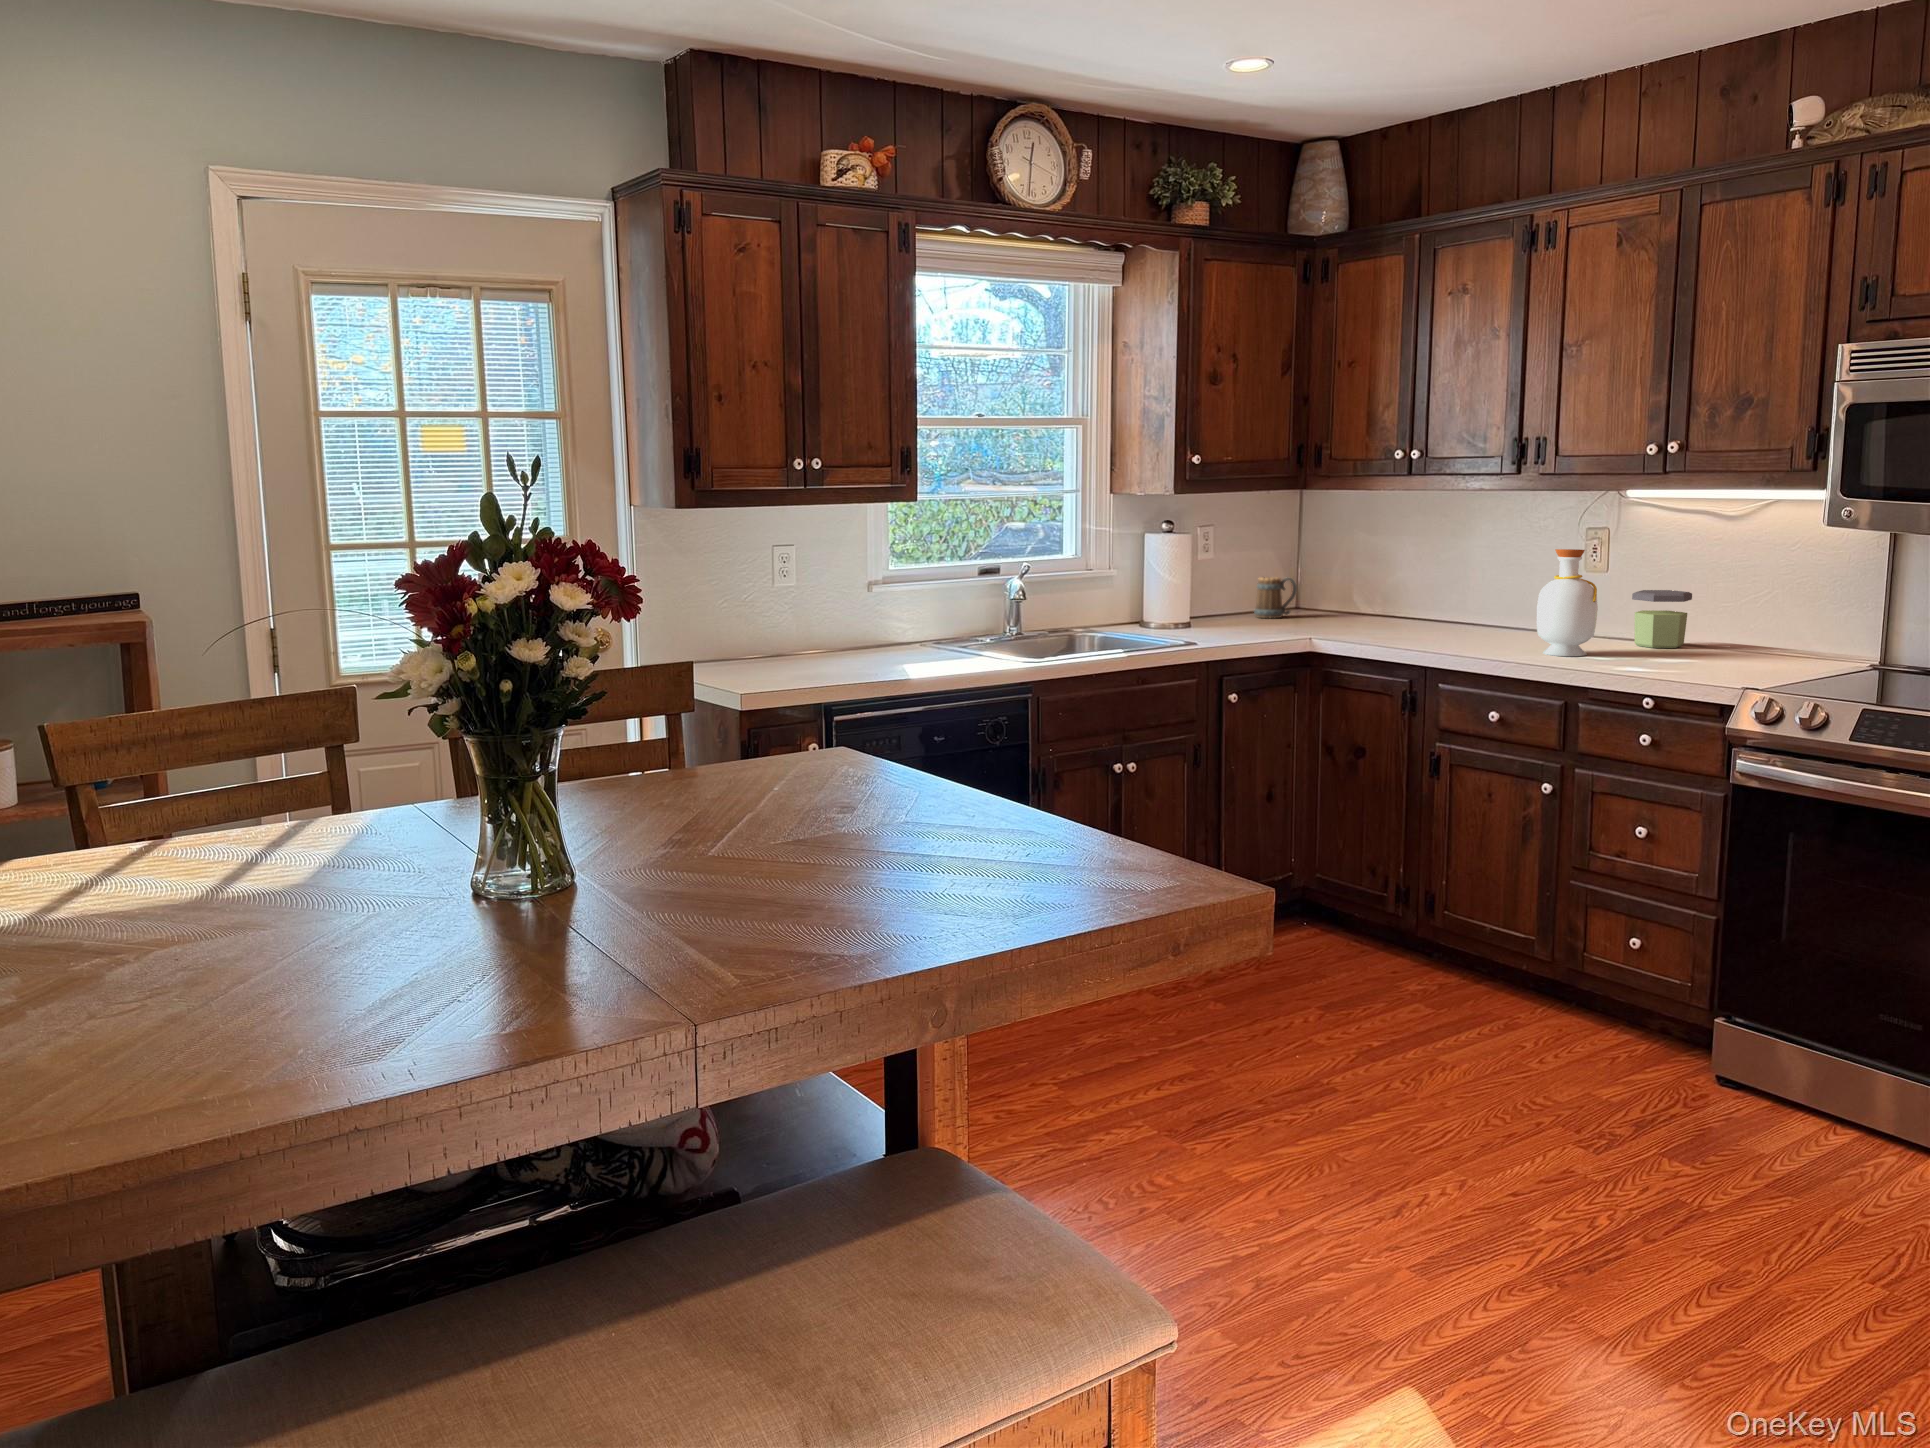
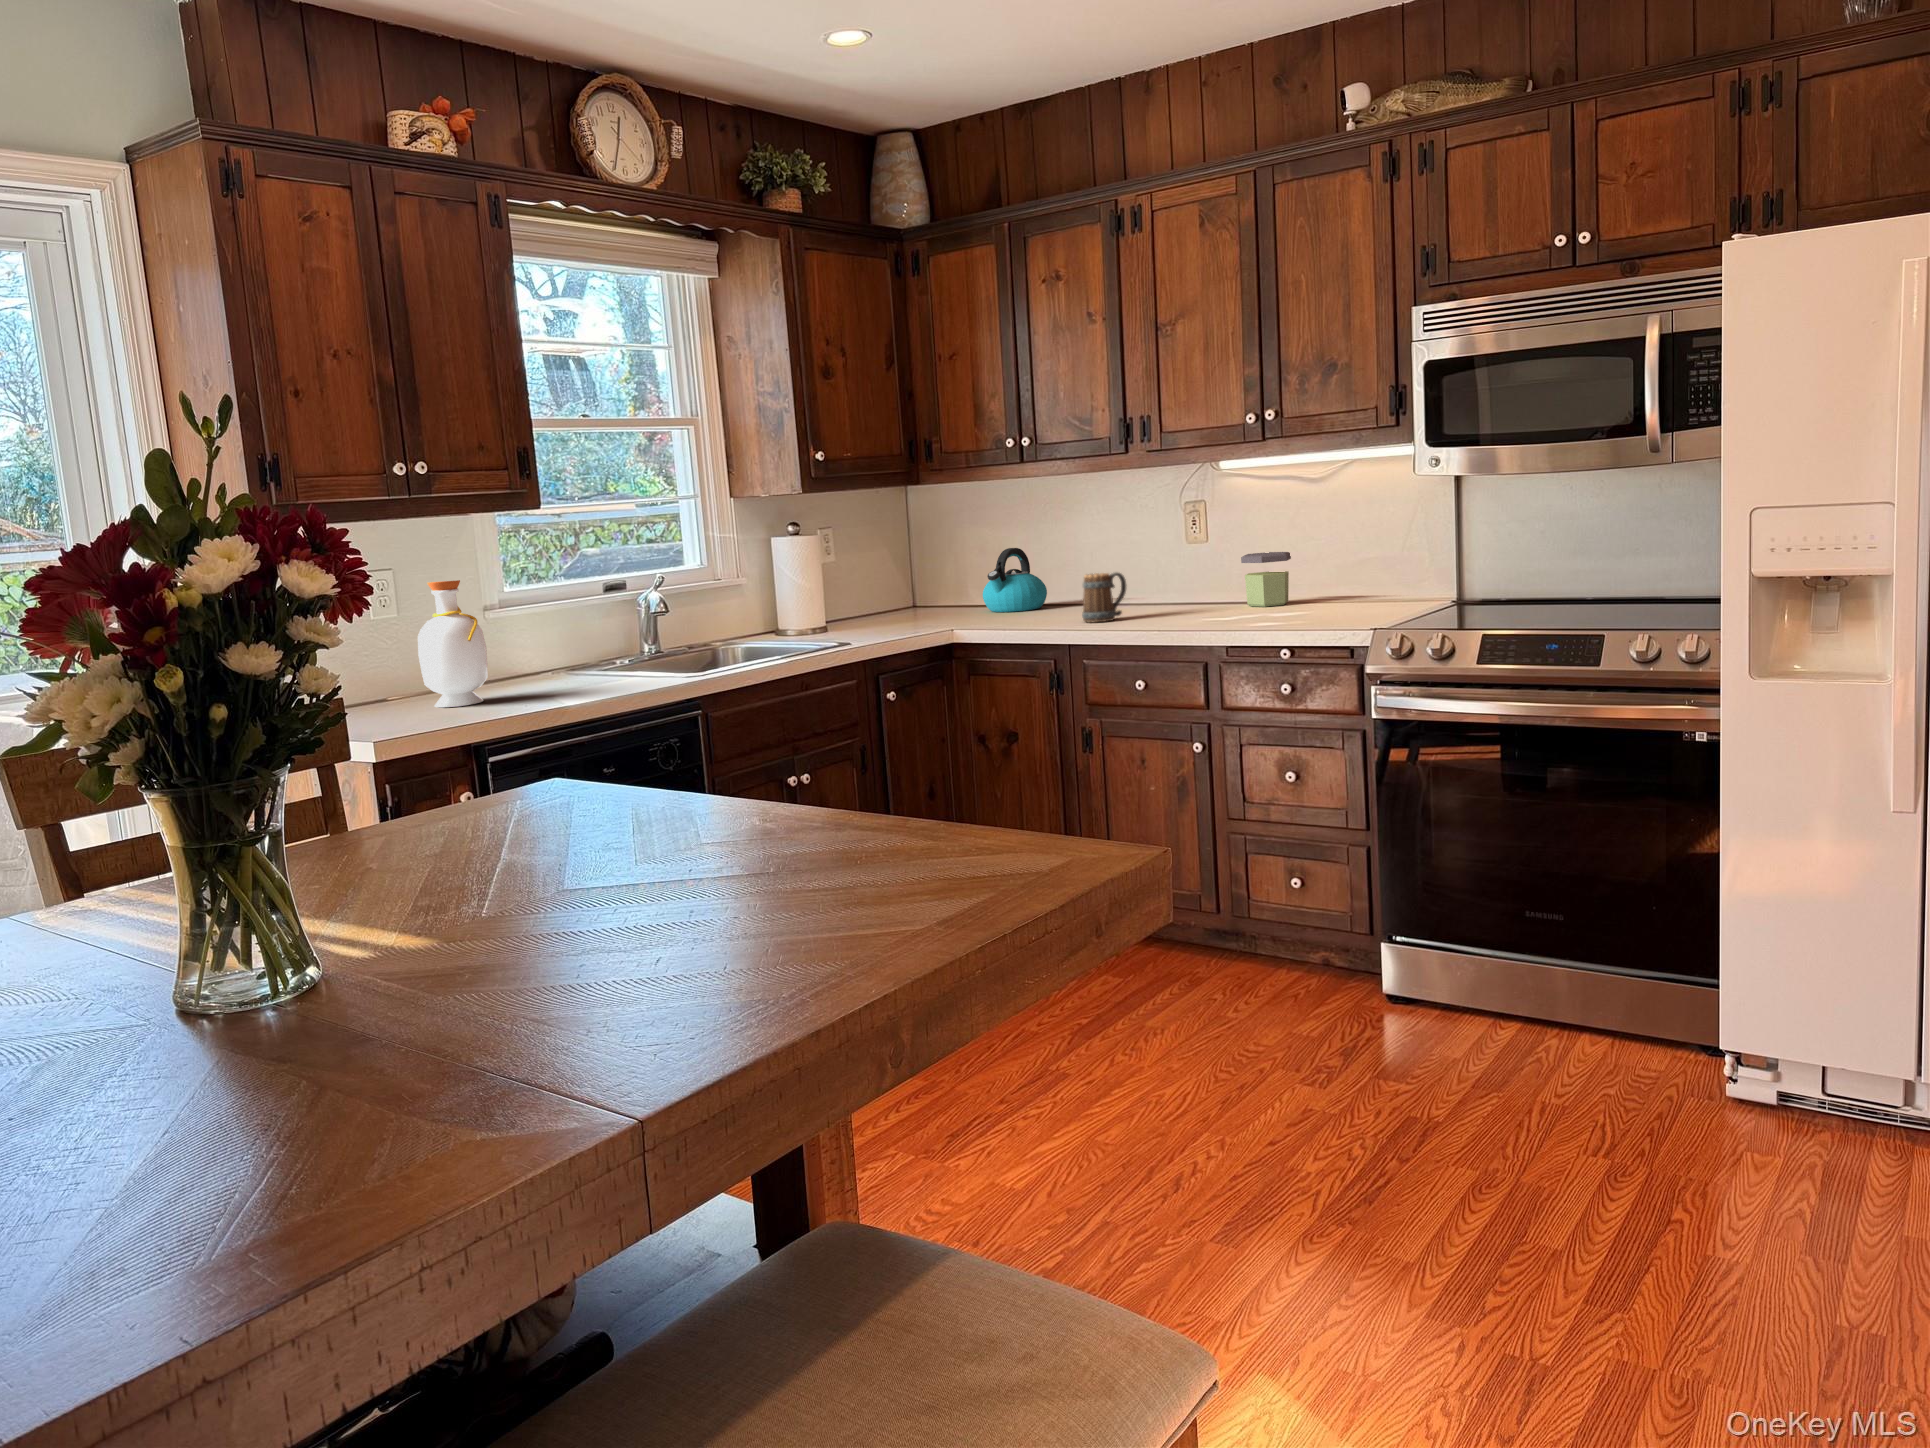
bottle: present [1536,549,1598,656] -> present [418,580,488,707]
kettle: none [1359,560,1427,624] -> present [983,548,1047,612]
mug: present [1254,577,1297,618] -> present [1082,572,1127,623]

